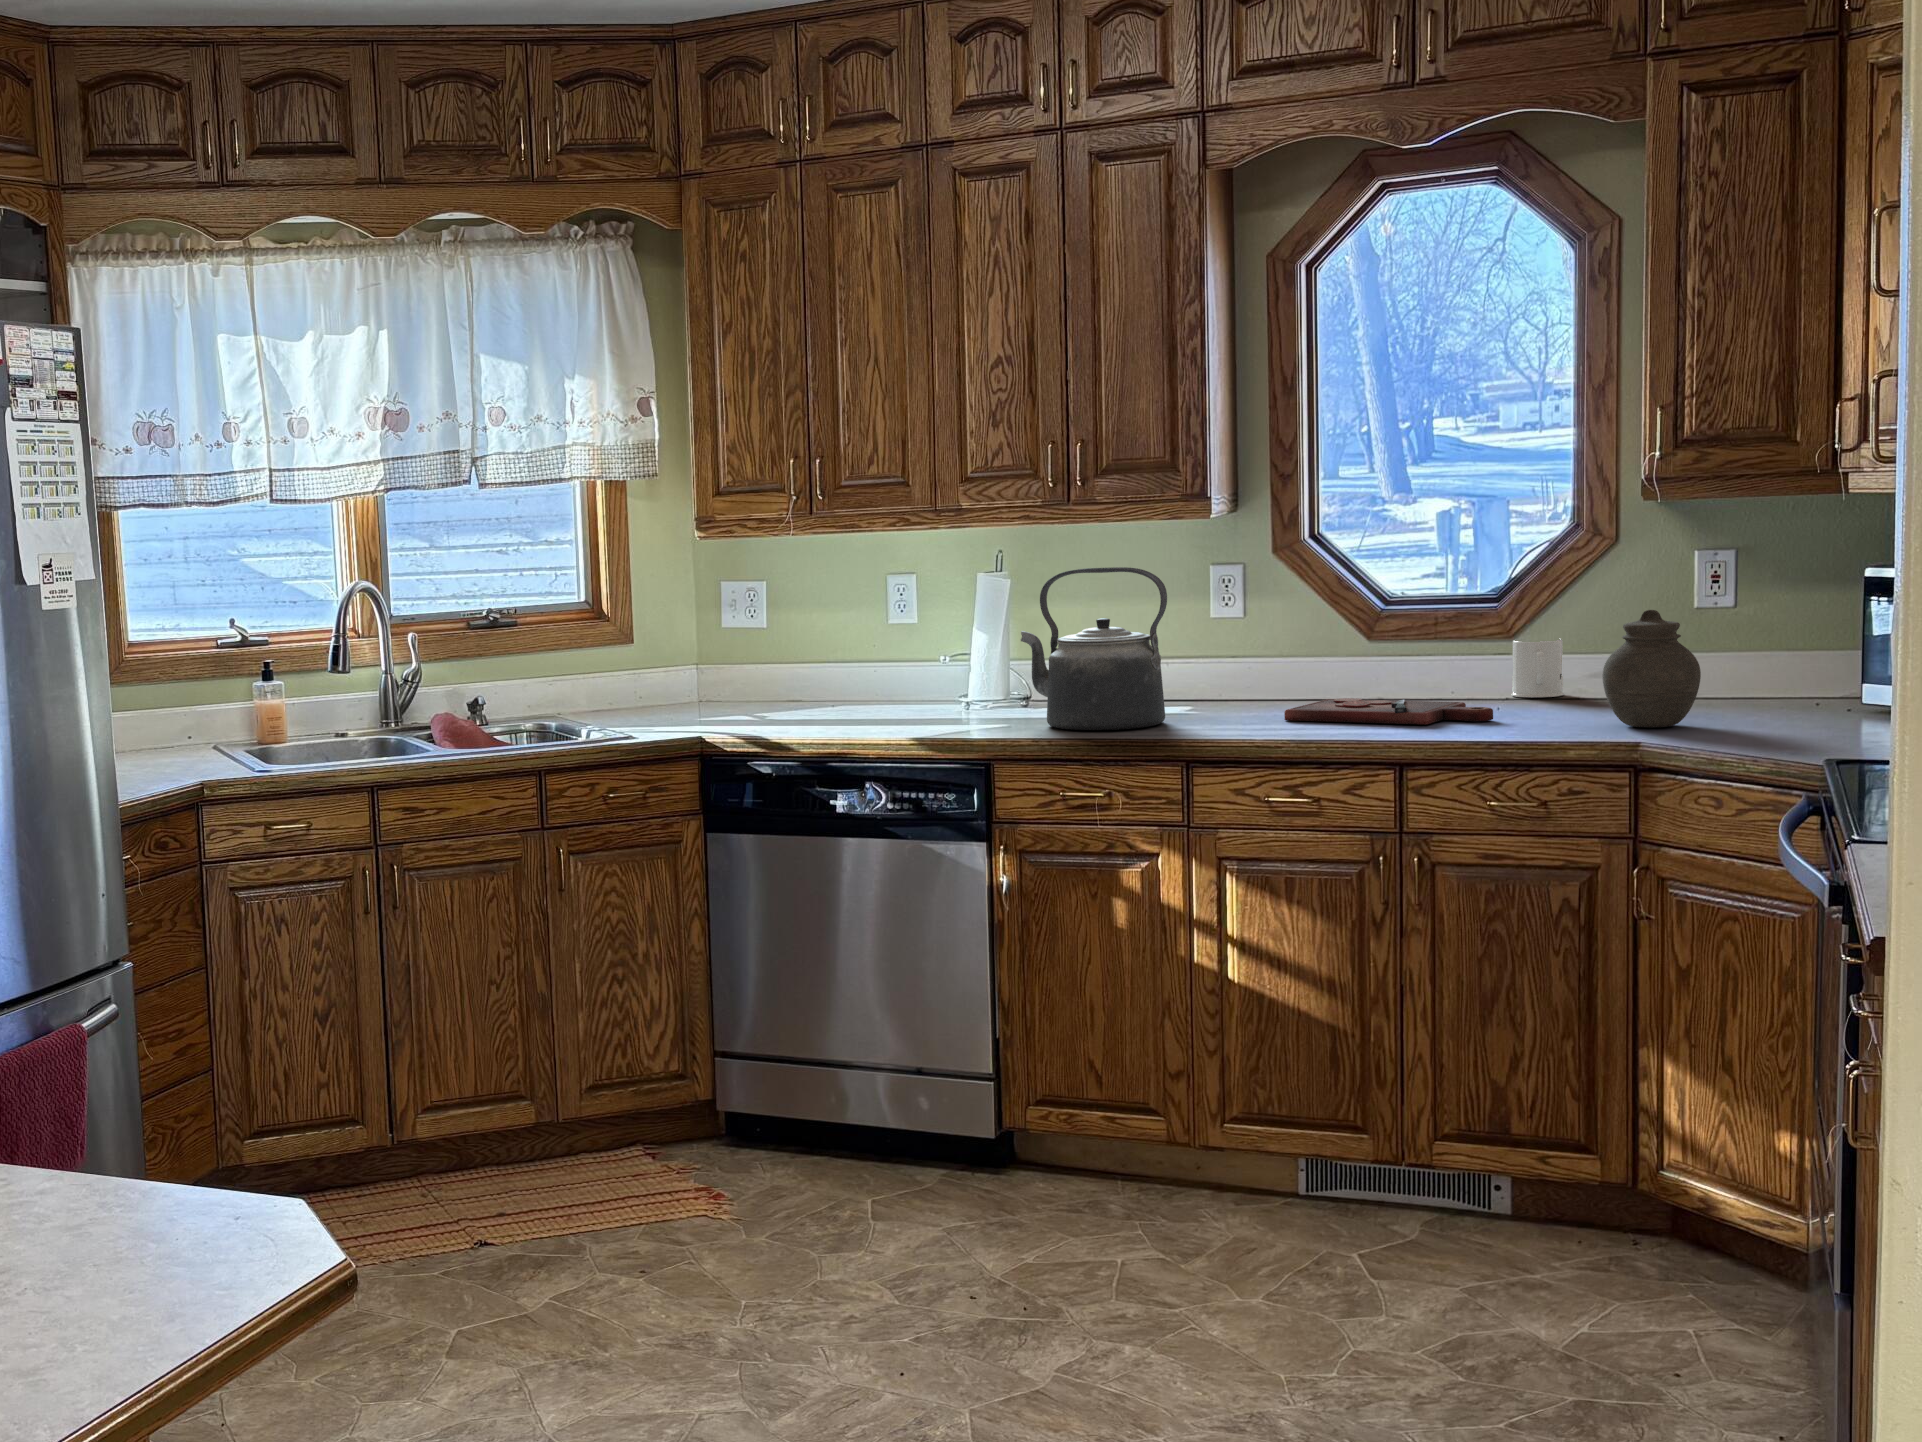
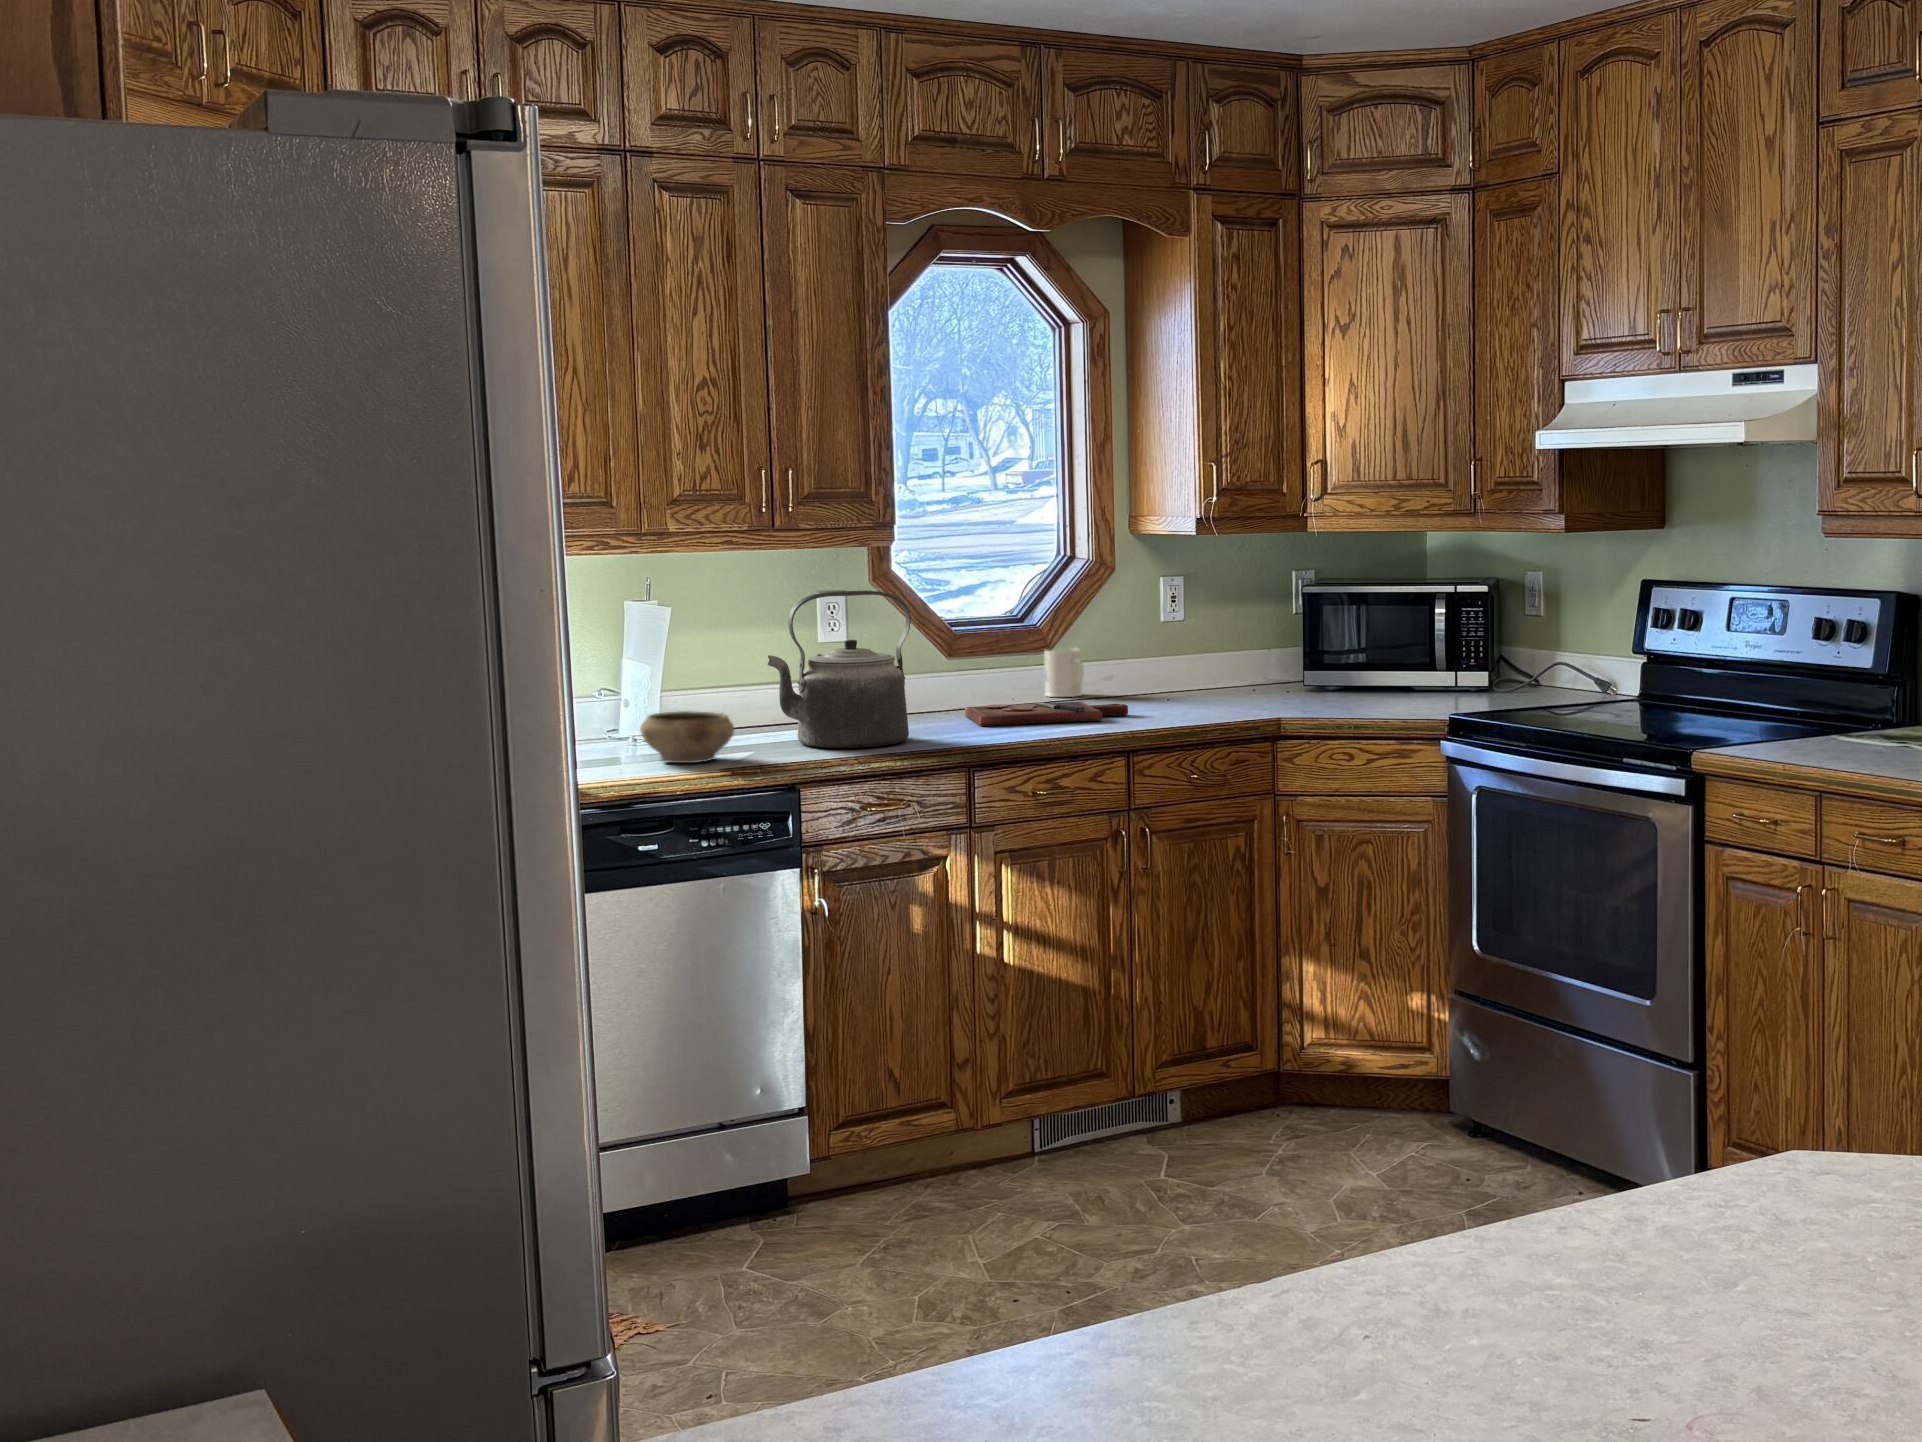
jar: present [1602,610,1701,727] -> none [1205,620,1271,710]
ceramic bowl: none [870,681,959,730] -> present [640,711,734,763]

